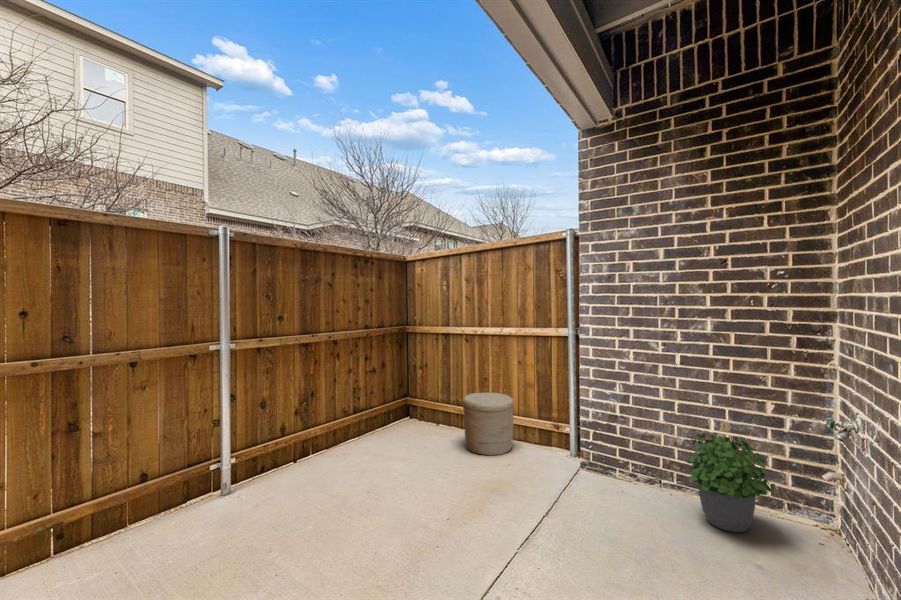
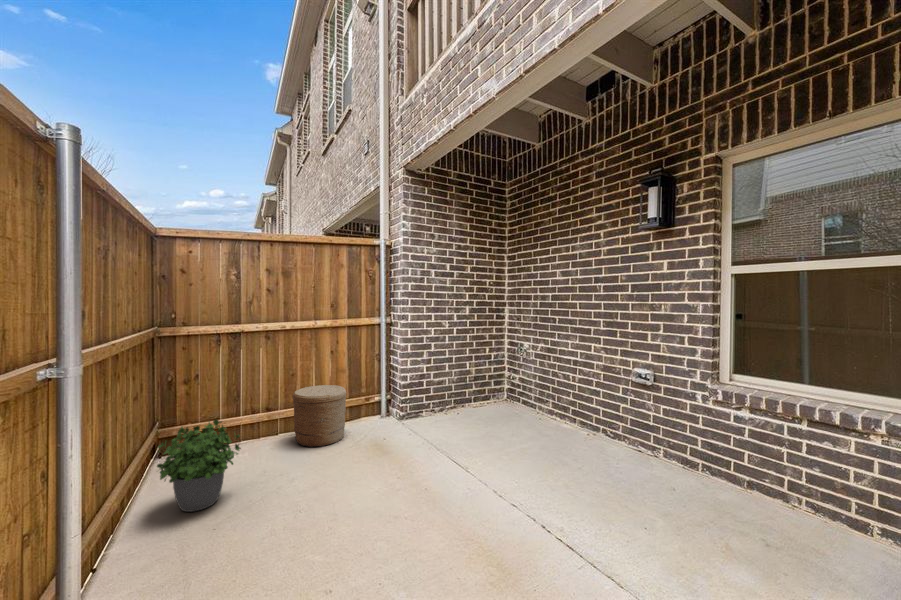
potted plant: present [686,433,775,532] -> present [157,419,240,512]

